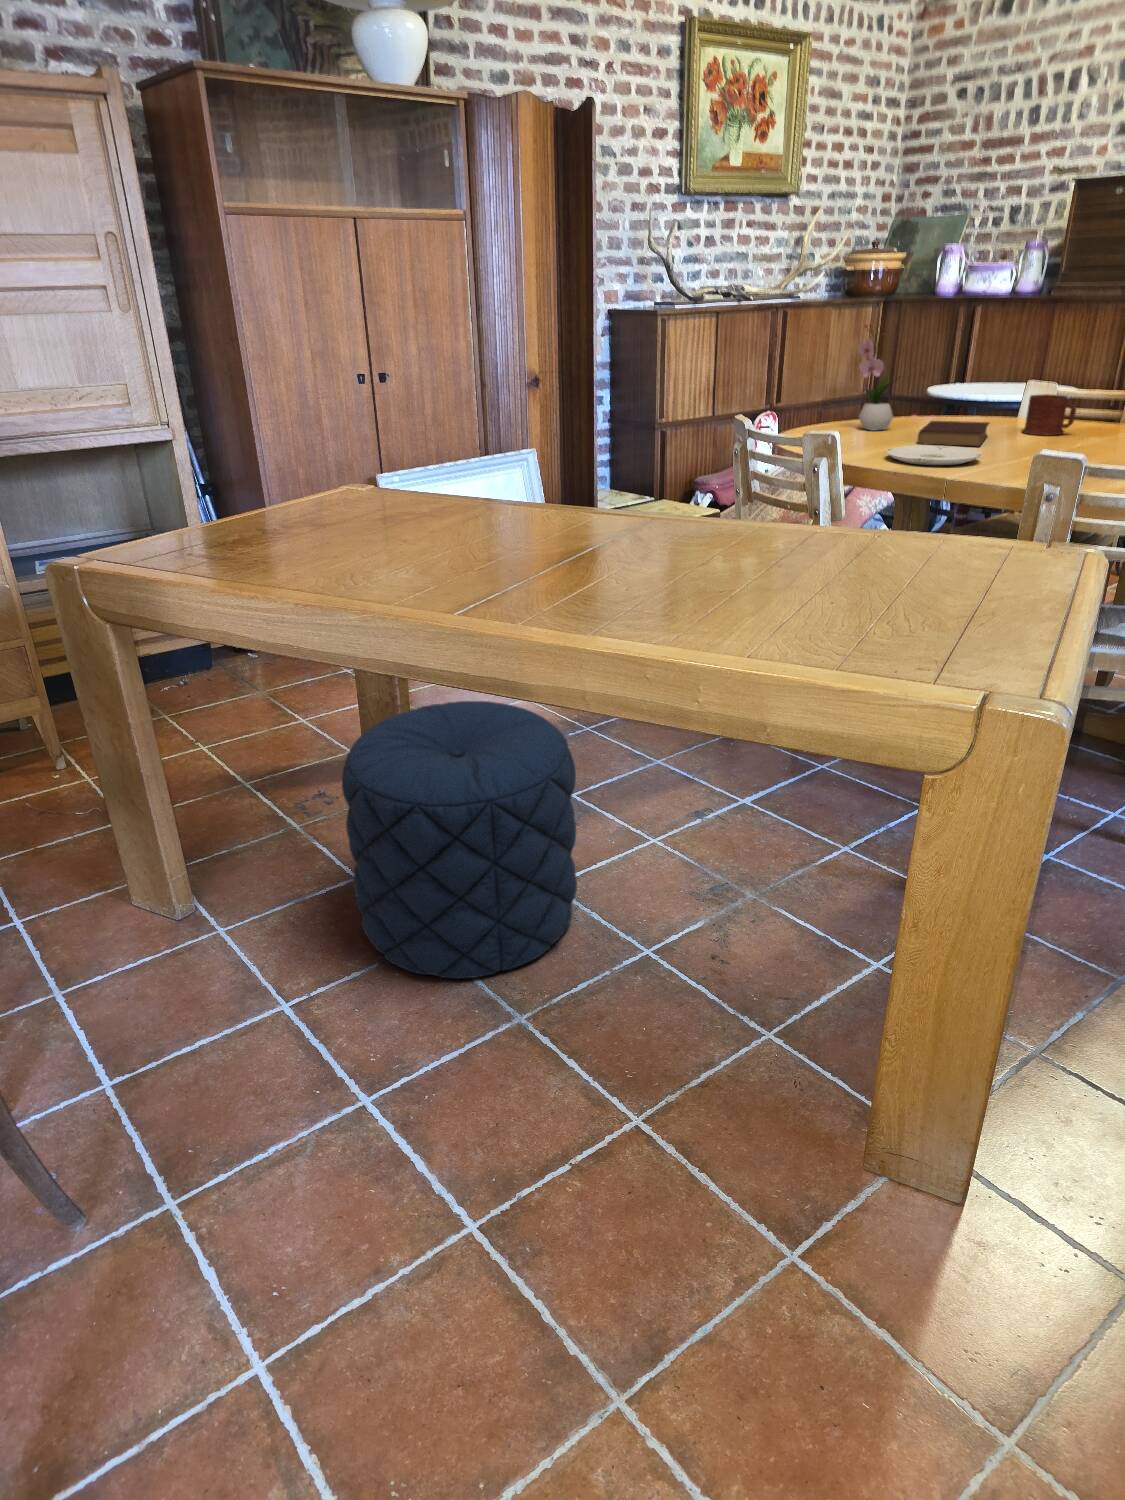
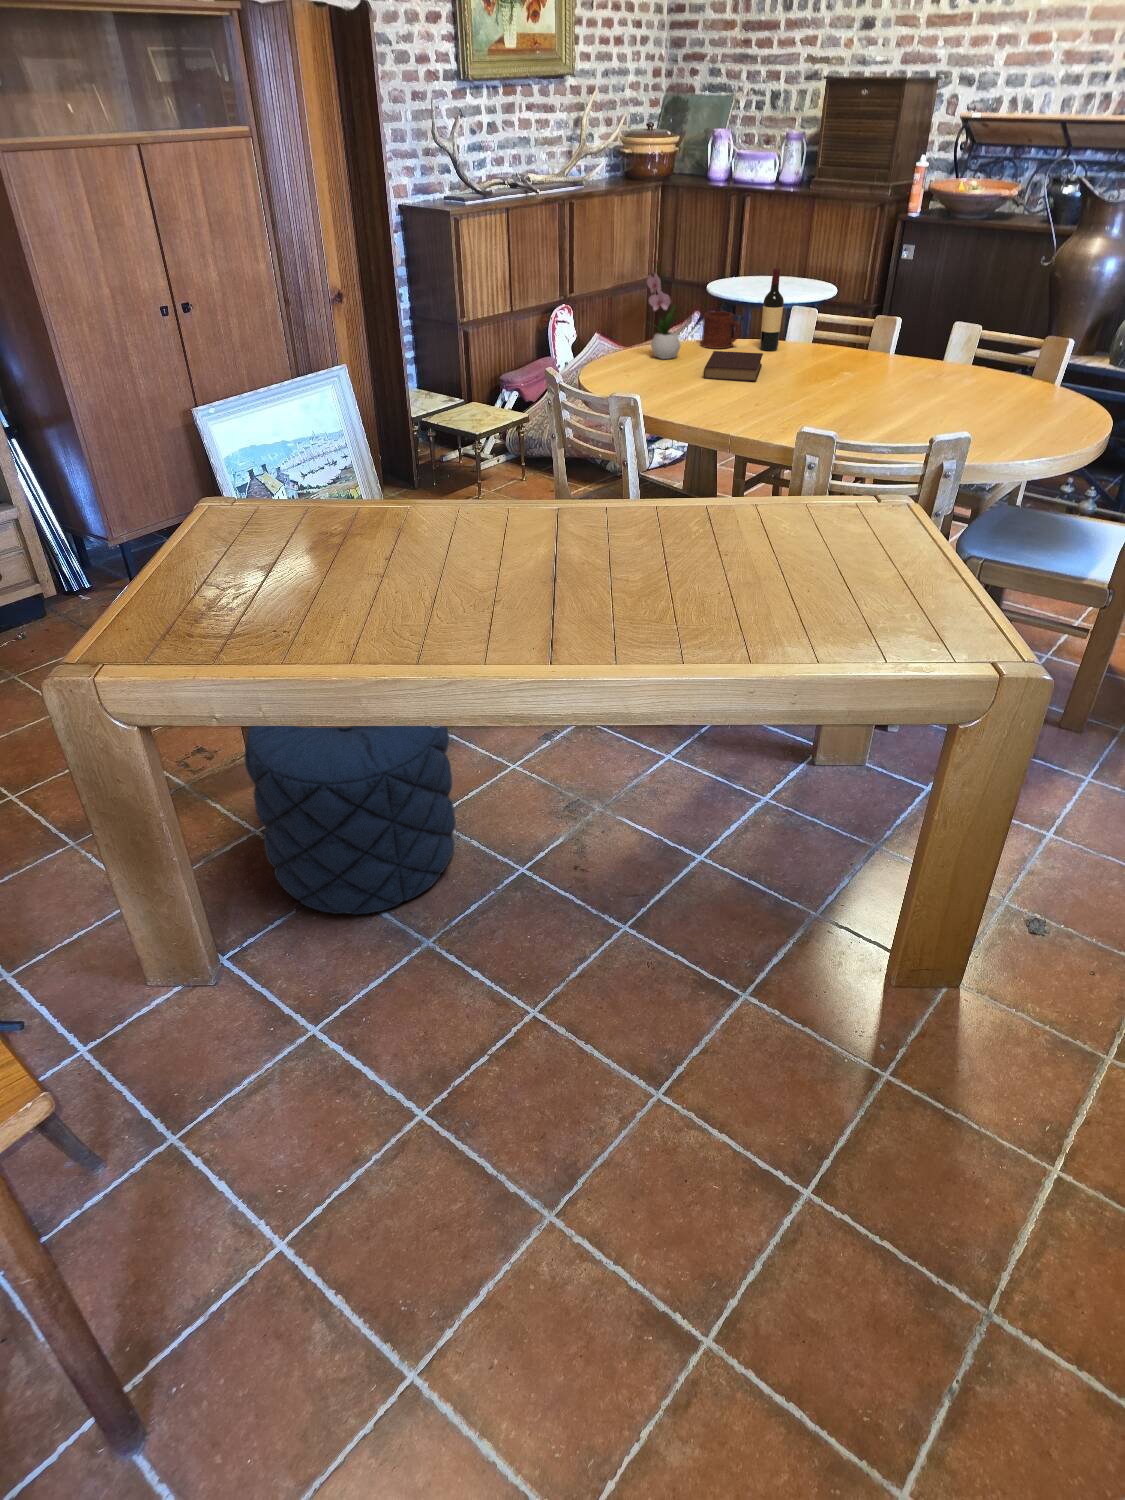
wine bottle: none [987,337,1017,427] -> present [760,268,784,351]
mug: present [1022,394,1076,436] -> present [700,311,740,349]
plate: present [886,445,982,465] -> none [679,385,759,410]

